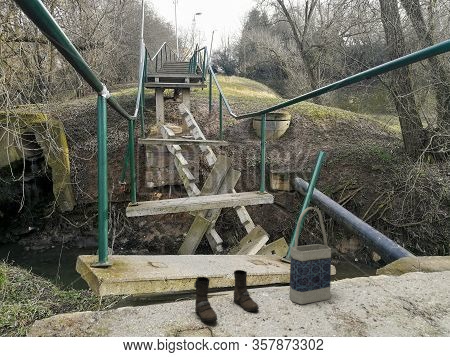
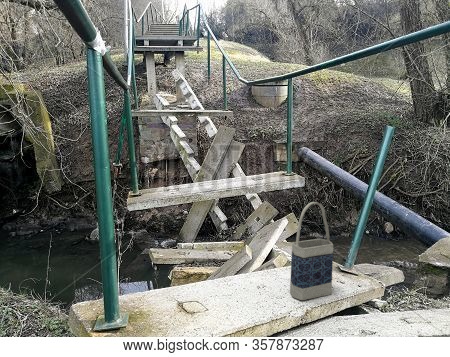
boots: present [194,270,259,322] -> none [193,266,259,320]

